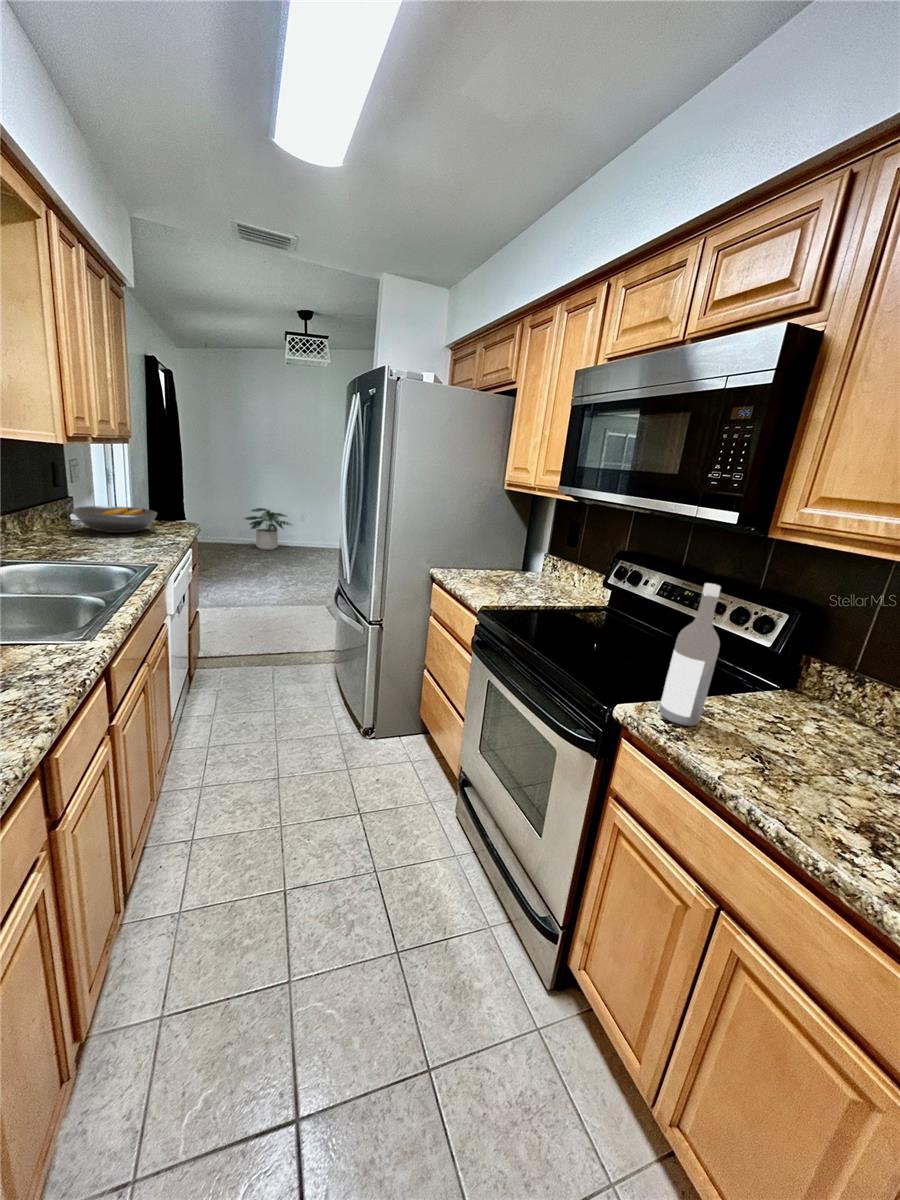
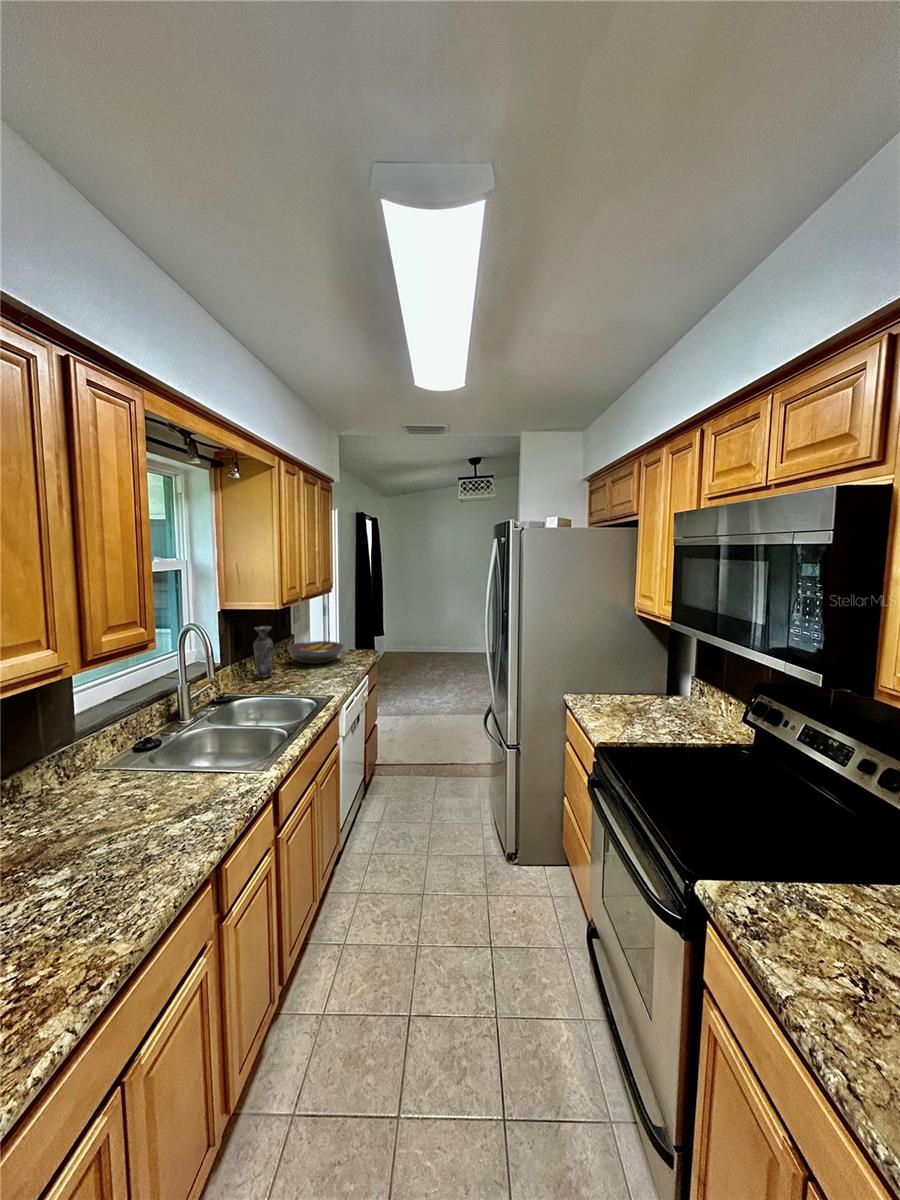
vase: none [21,474,55,544] -> present [254,626,273,677]
potted plant: present [245,508,290,550] -> none [428,620,470,657]
wine bottle: present [660,583,721,726] -> none [749,757,806,922]

